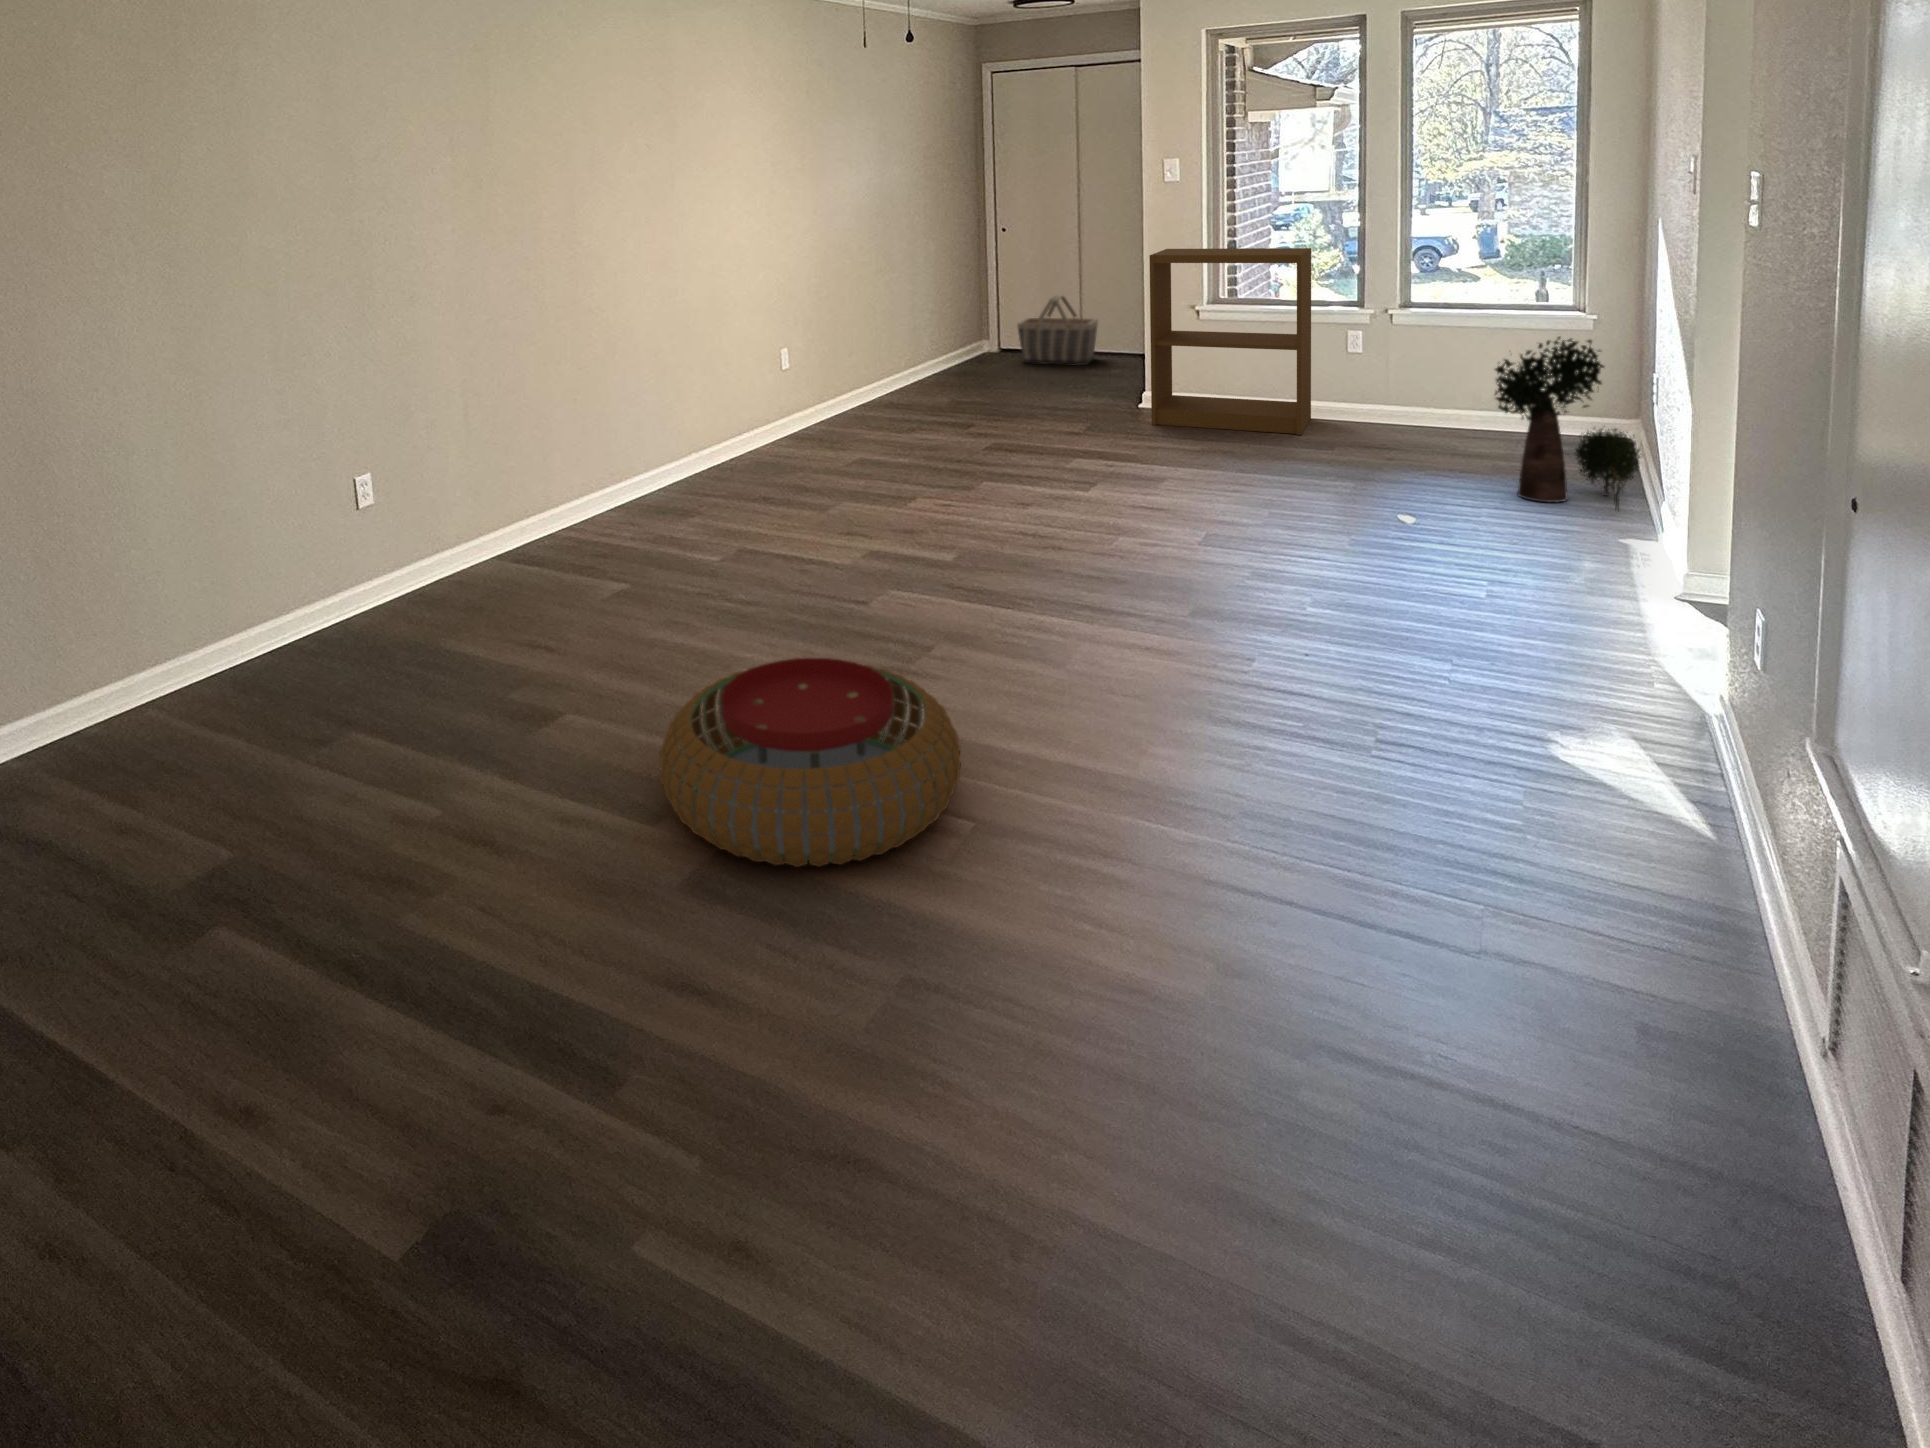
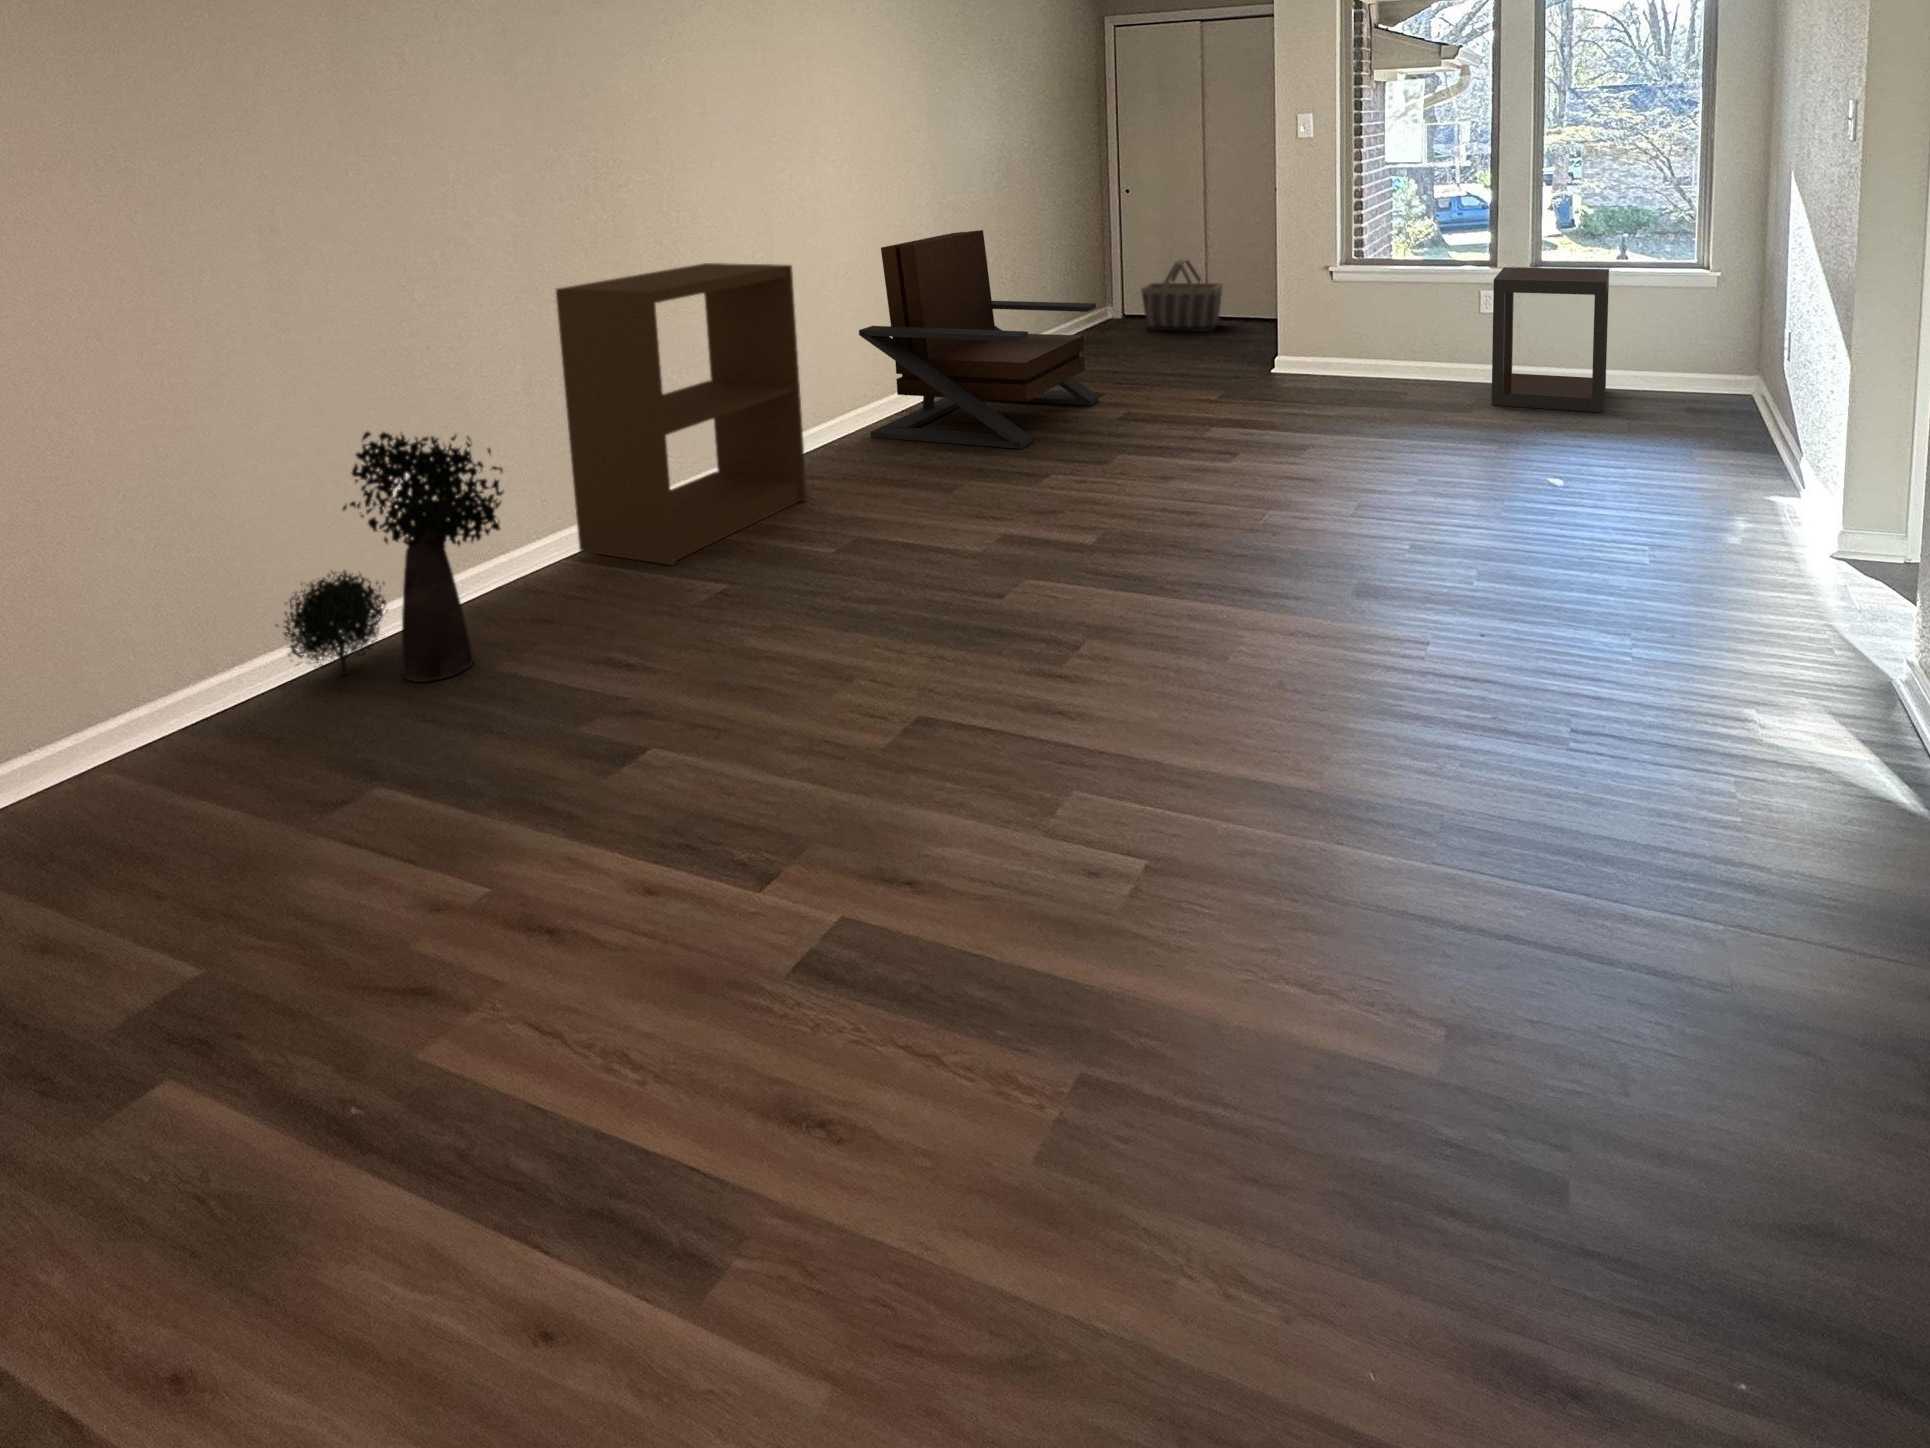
bookshelf: present [1150,248,1311,435] -> present [556,263,807,565]
lounge chair: none [746,270,970,473] -> present [859,230,1099,449]
side table: none [1358,307,1482,452] -> present [1492,267,1609,412]
potted plant: present [1495,337,1641,512] -> present [275,432,504,682]
pouf: present [660,658,961,867] -> none [768,672,1130,936]

